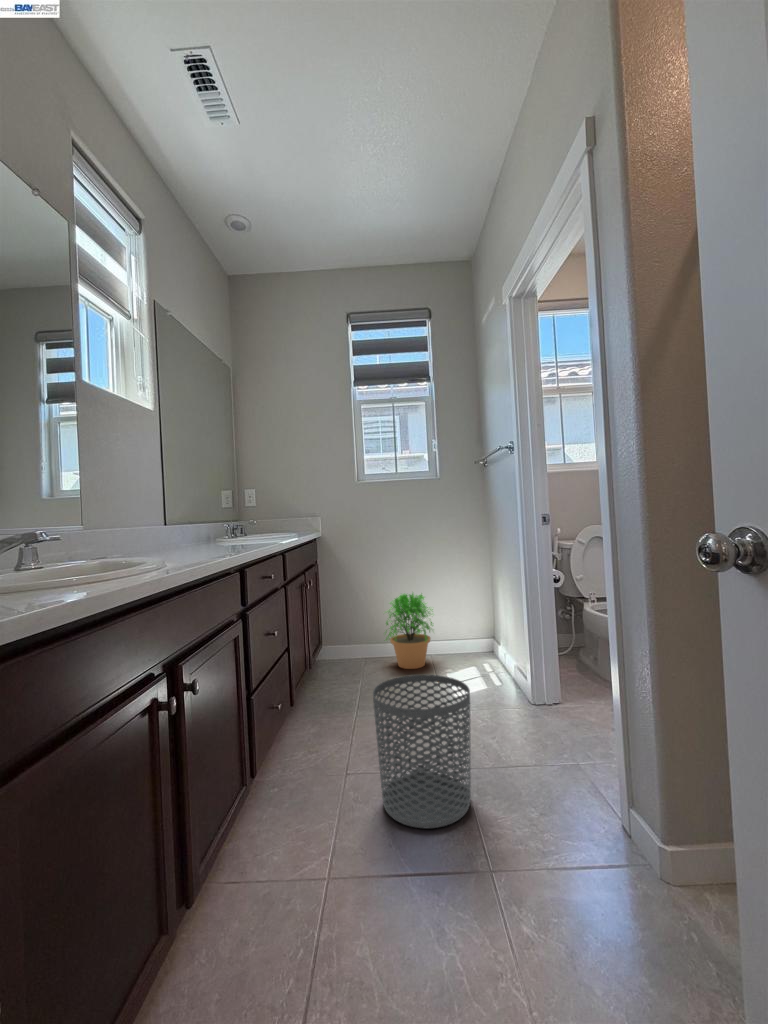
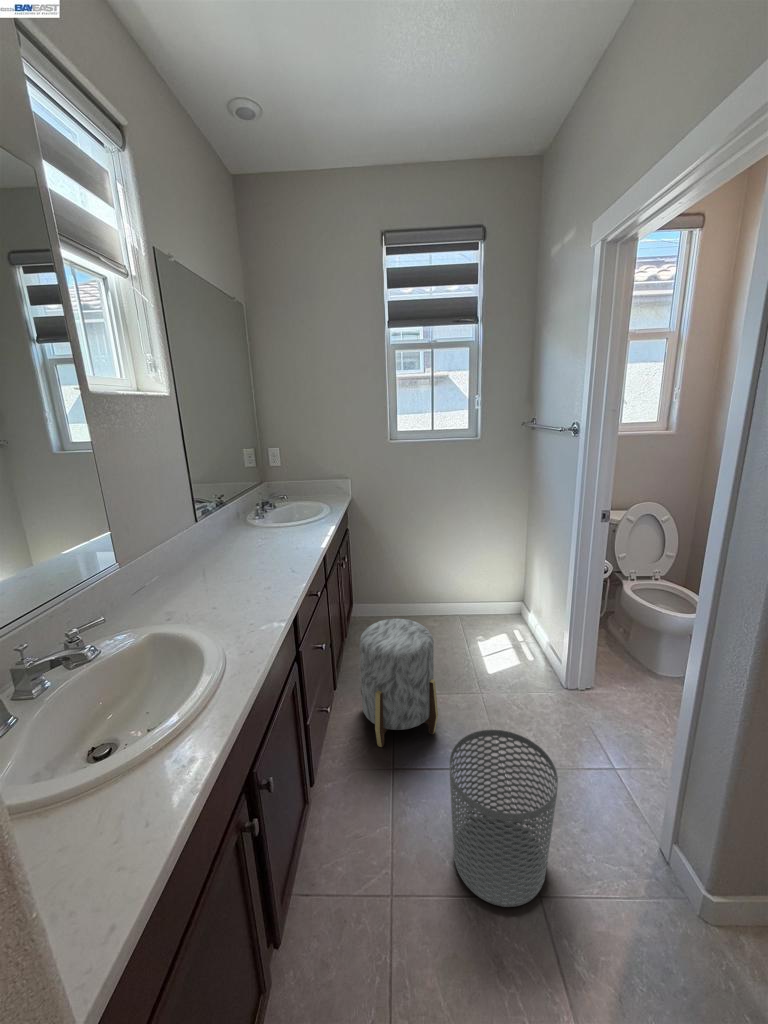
potted plant: present [386,593,433,669] -> none [415,559,474,633]
stool: none [311,619,387,740] -> present [359,619,438,747]

